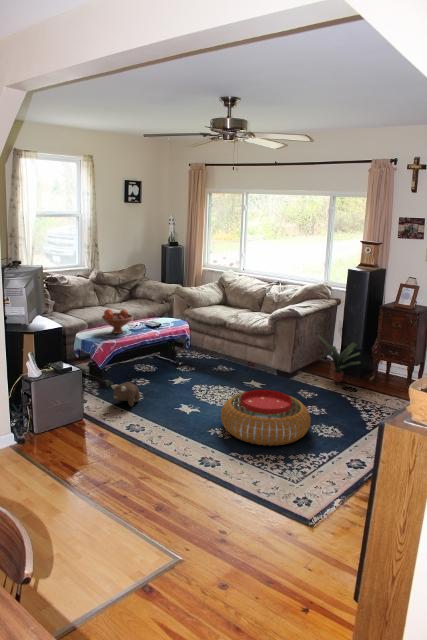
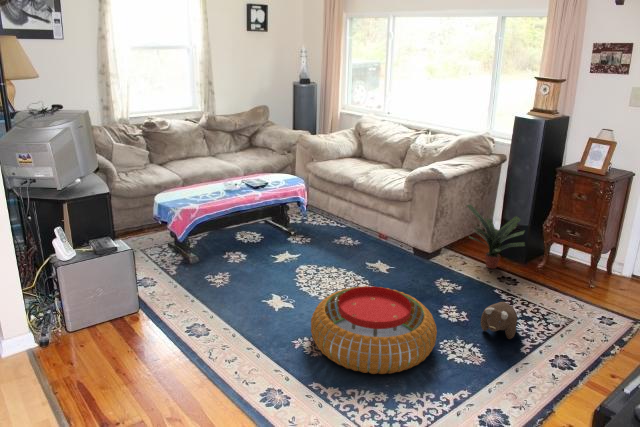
fruit bowl: present [102,309,133,333] -> none [186,165,226,196]
plush toy: present [111,382,140,407] -> present [481,302,517,339]

